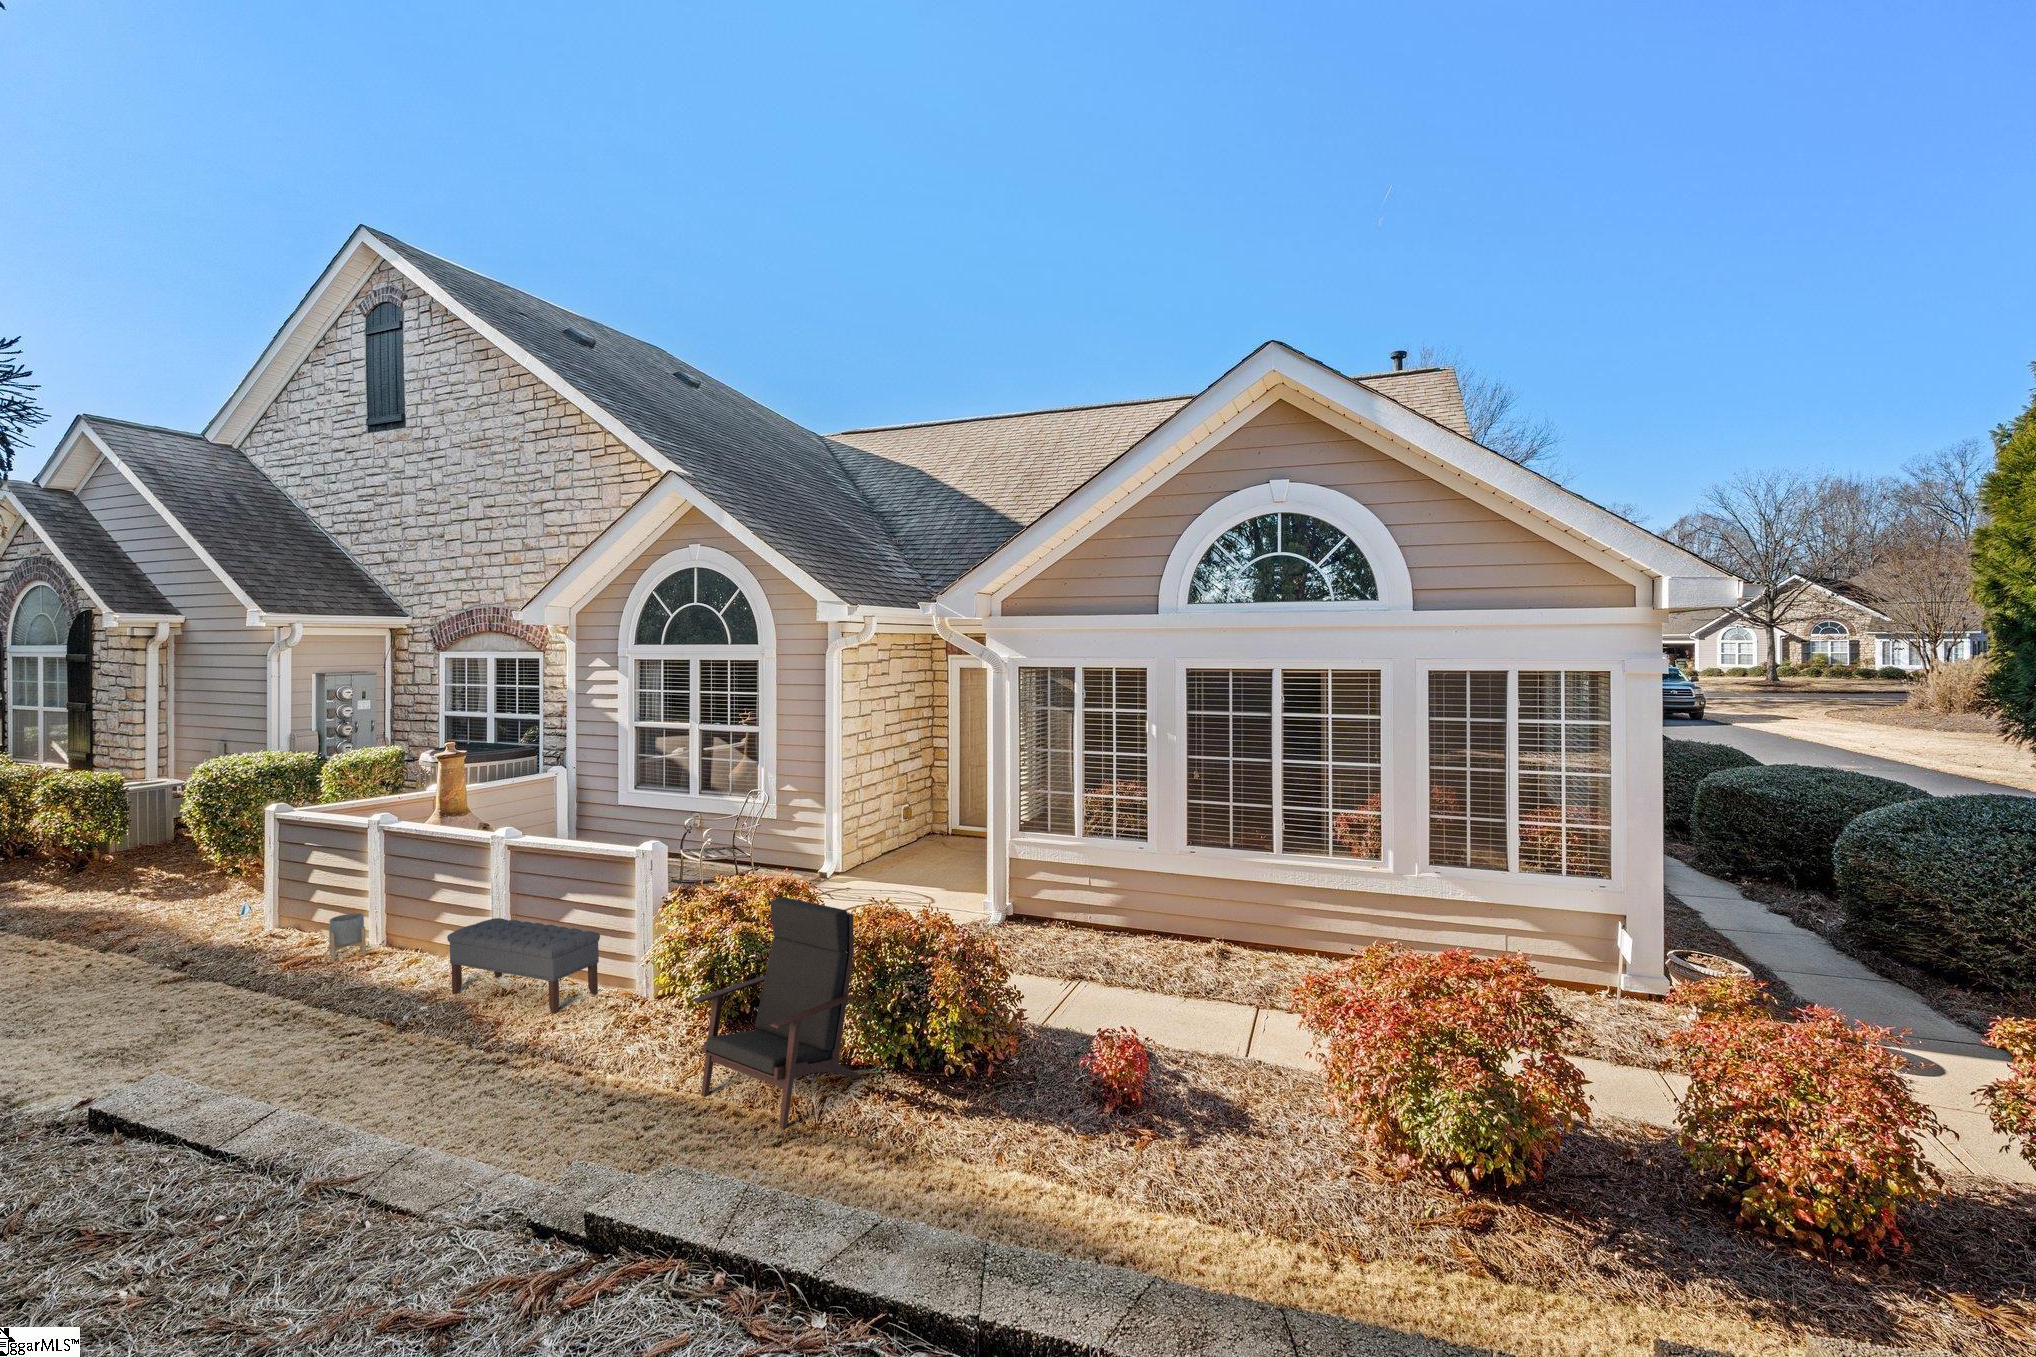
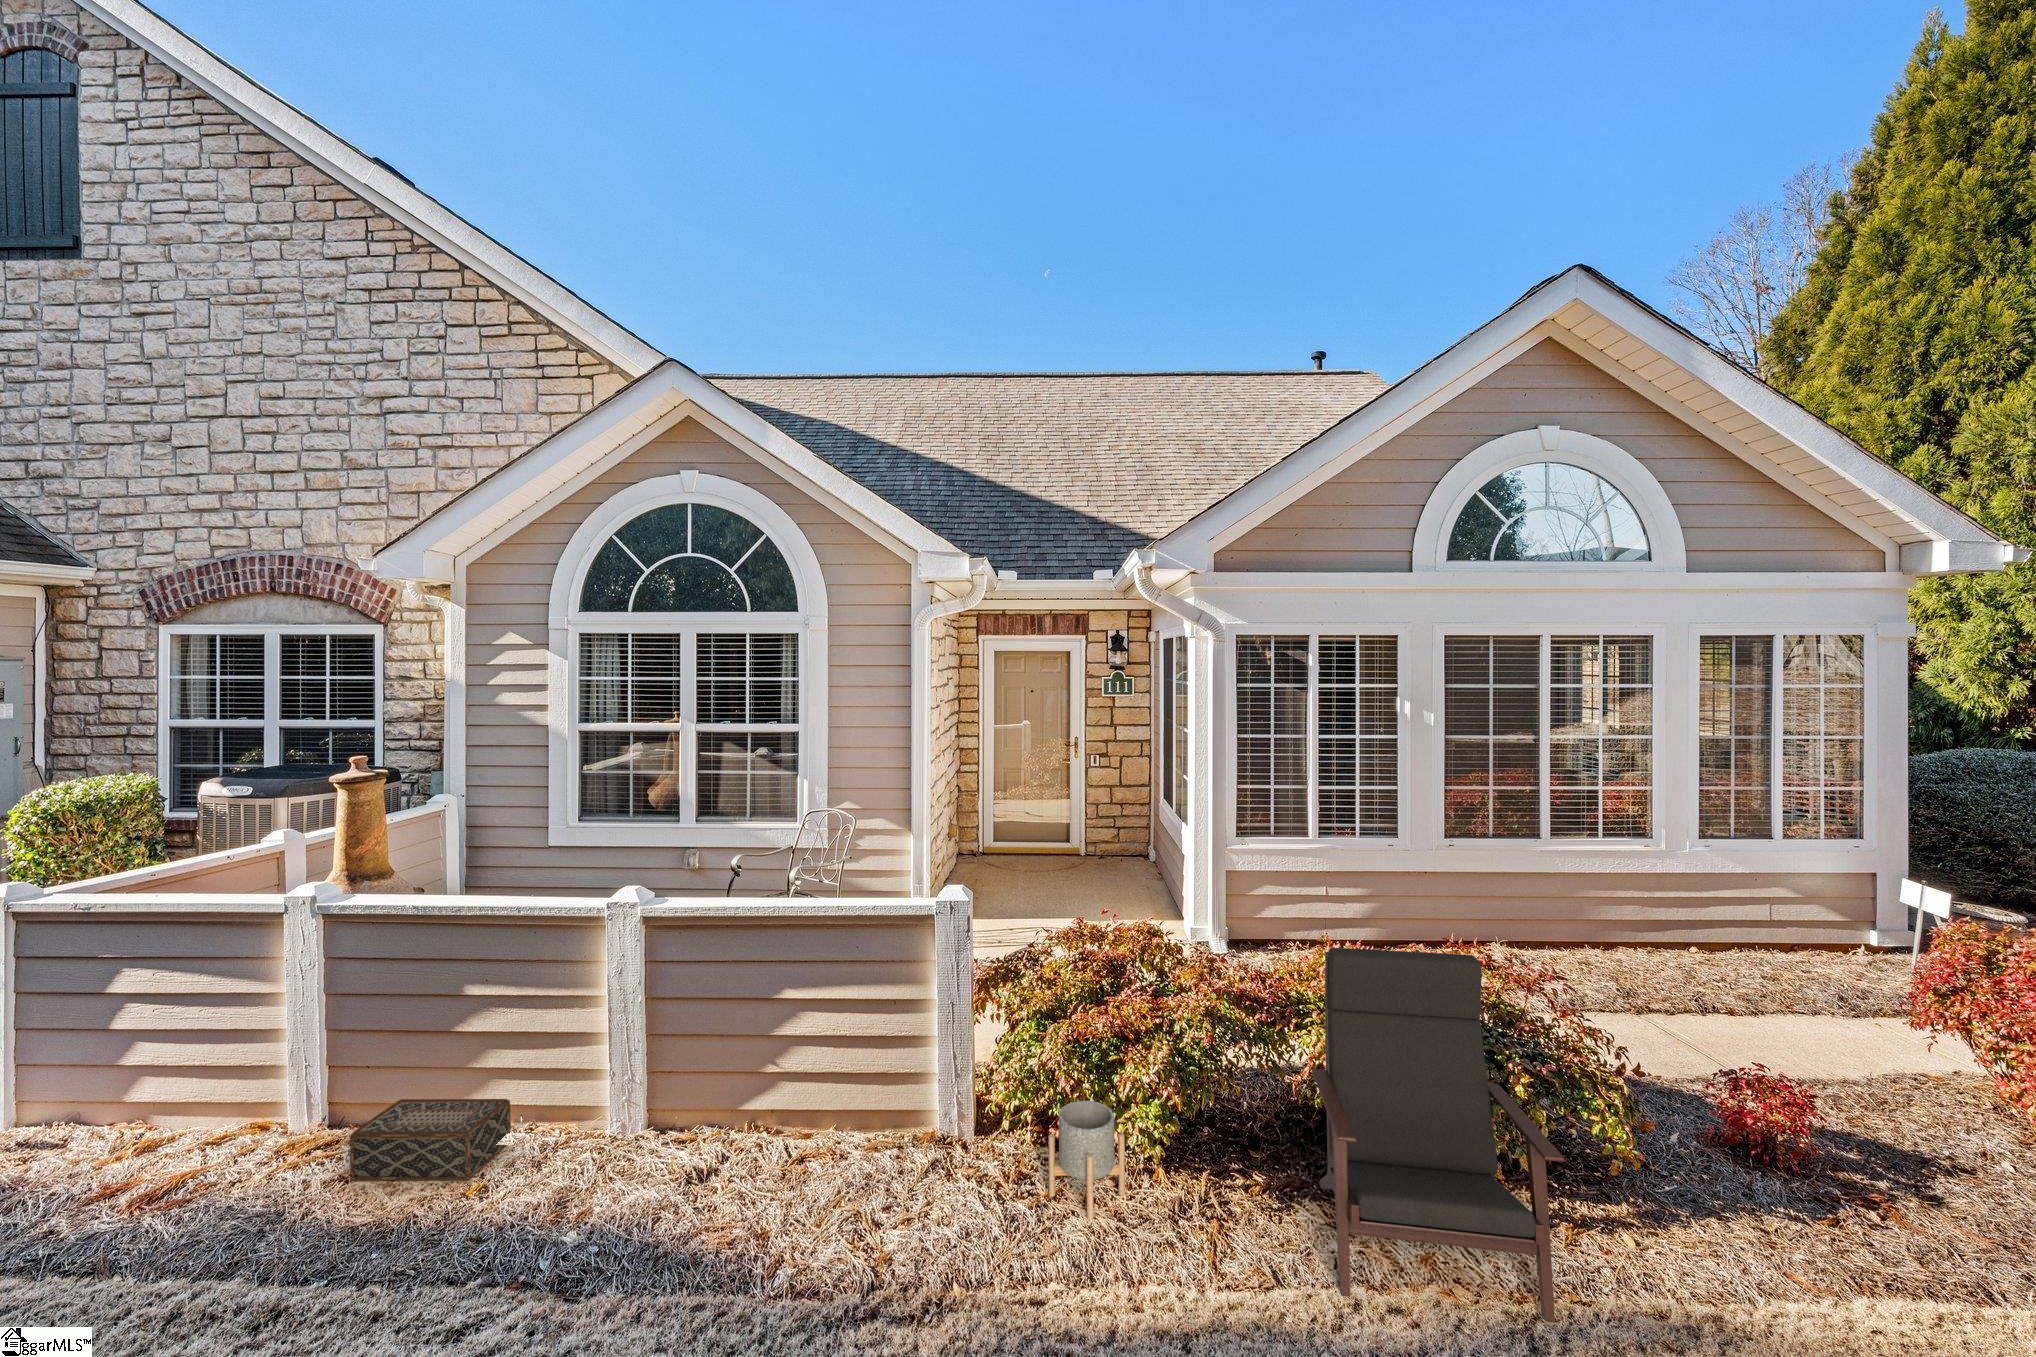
planter: present [329,913,366,962] -> present [1049,1101,1125,1219]
bench: present [447,918,600,1014] -> none [595,1045,877,1203]
woven basket: none [373,932,450,975] -> present [350,1099,511,1181]

